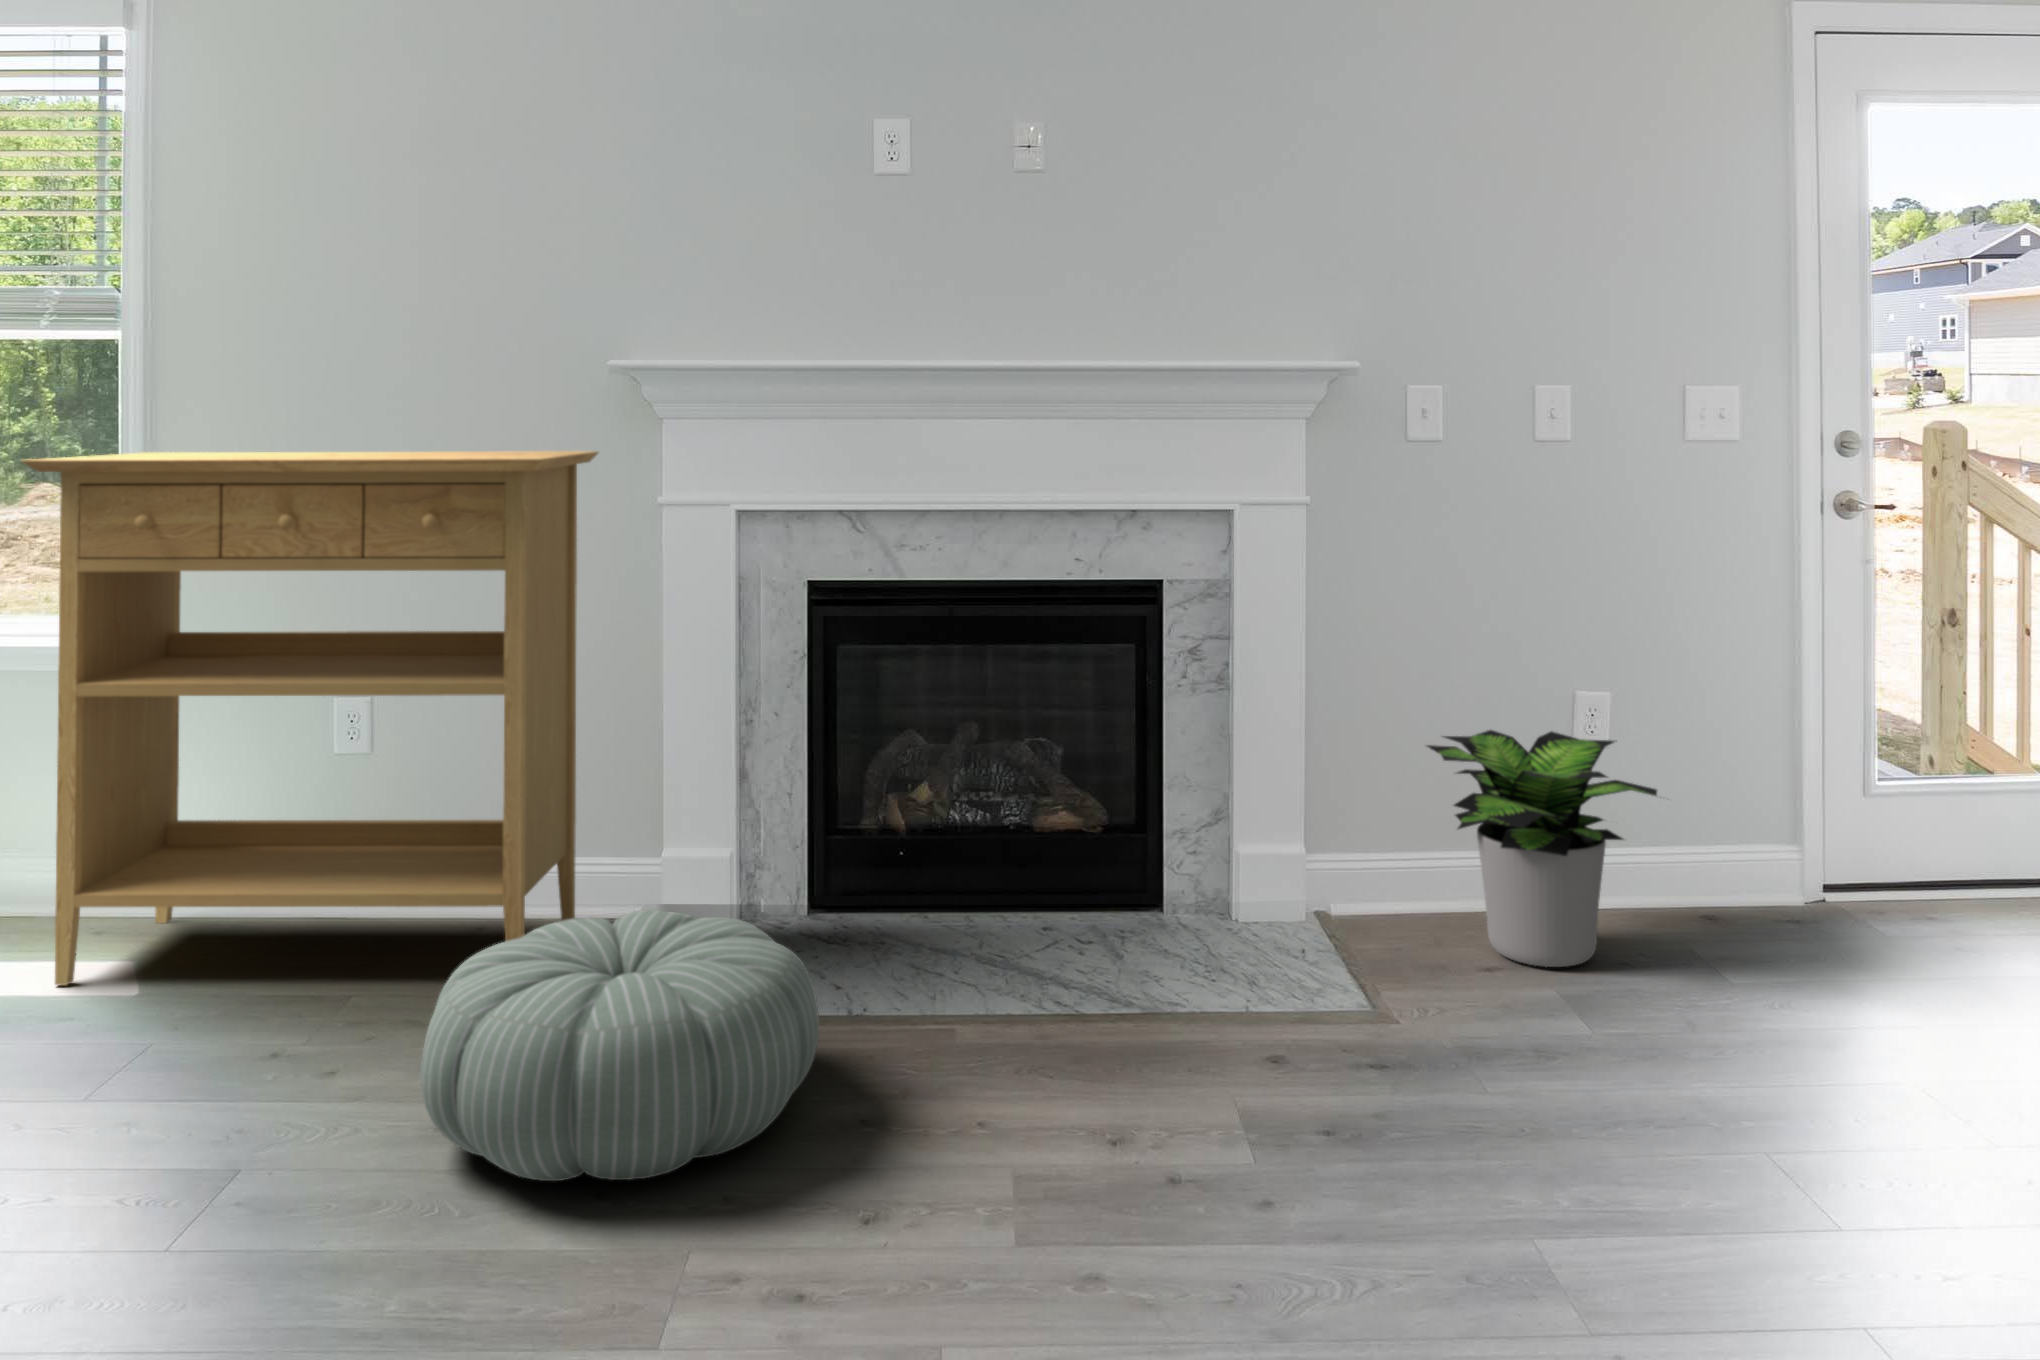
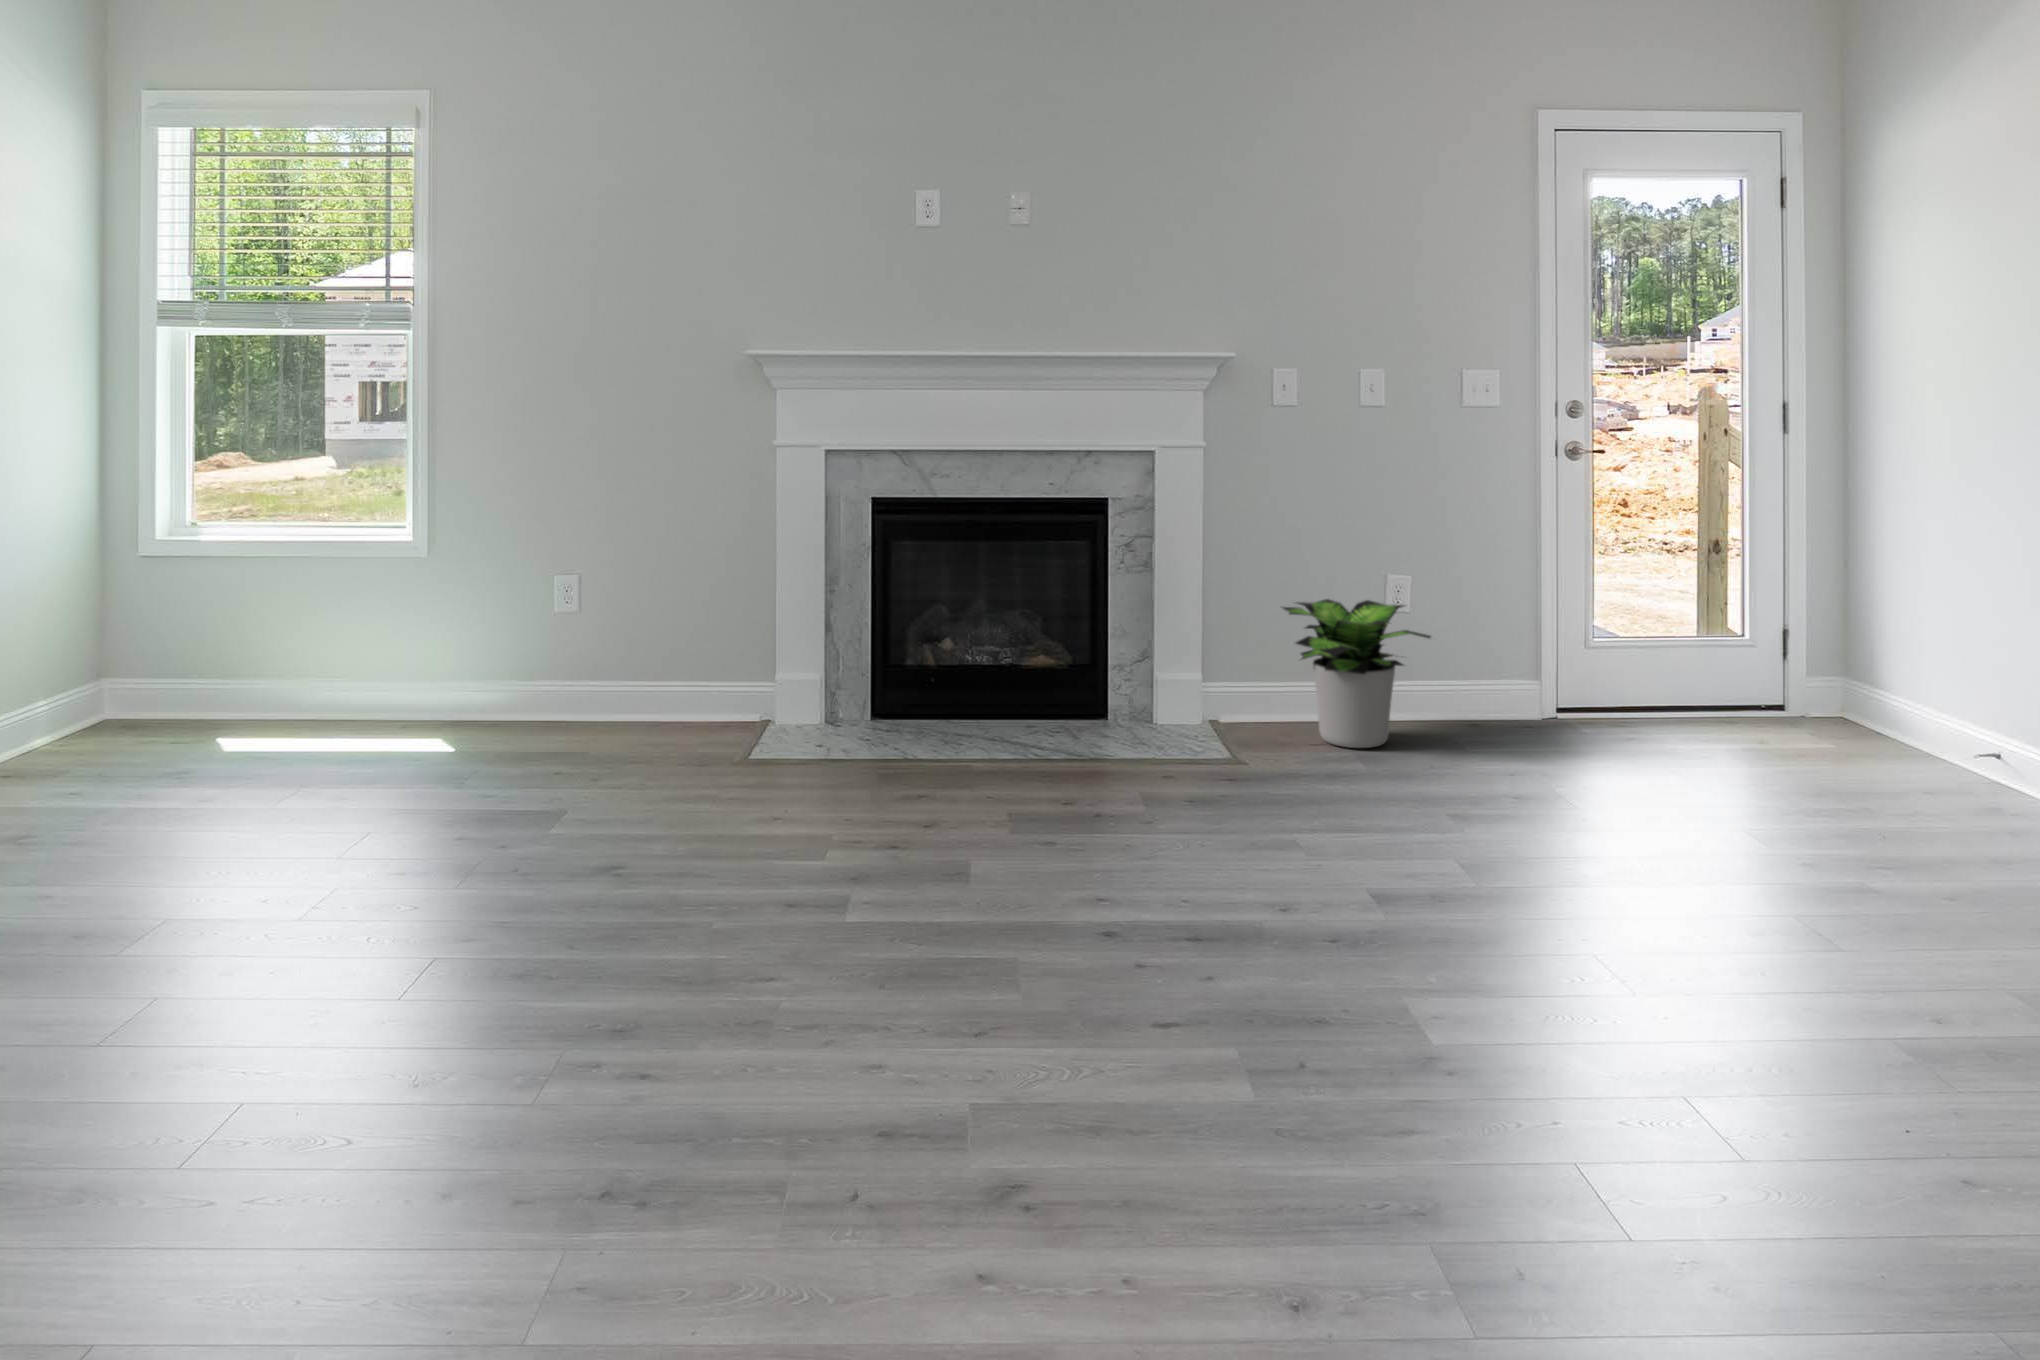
console table: present [22,451,598,985] -> none [371,411,733,753]
pouf: present [421,910,819,1181] -> none [654,696,888,838]

